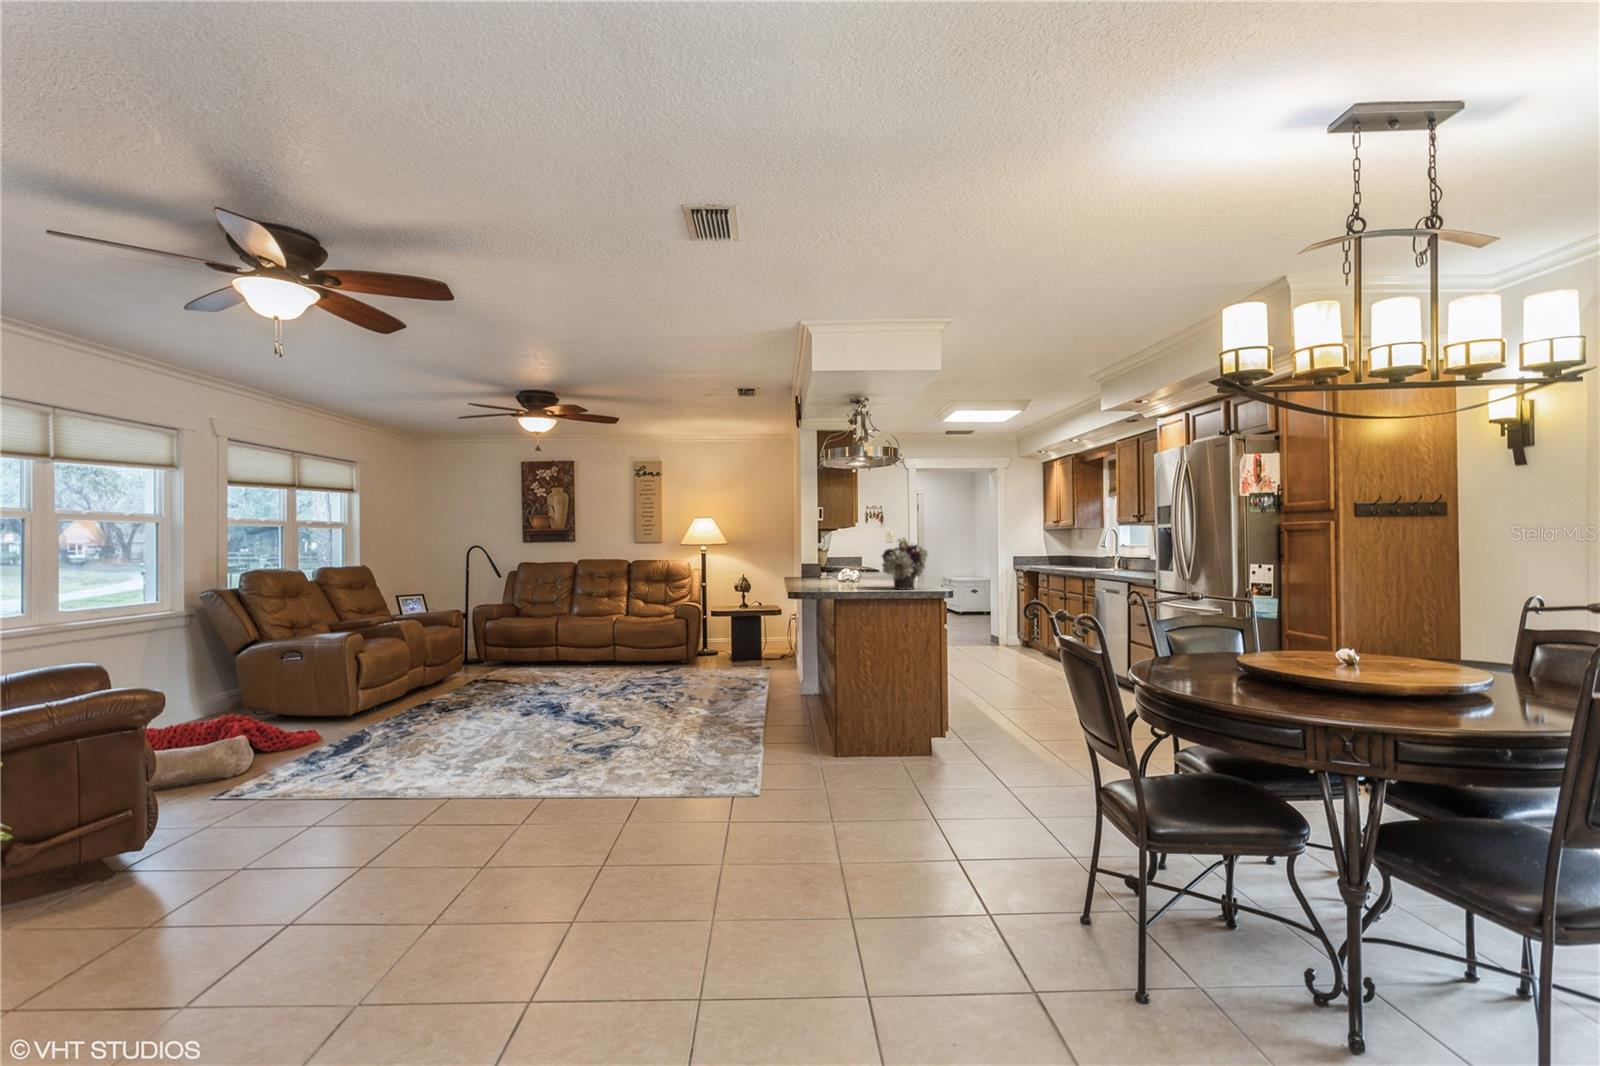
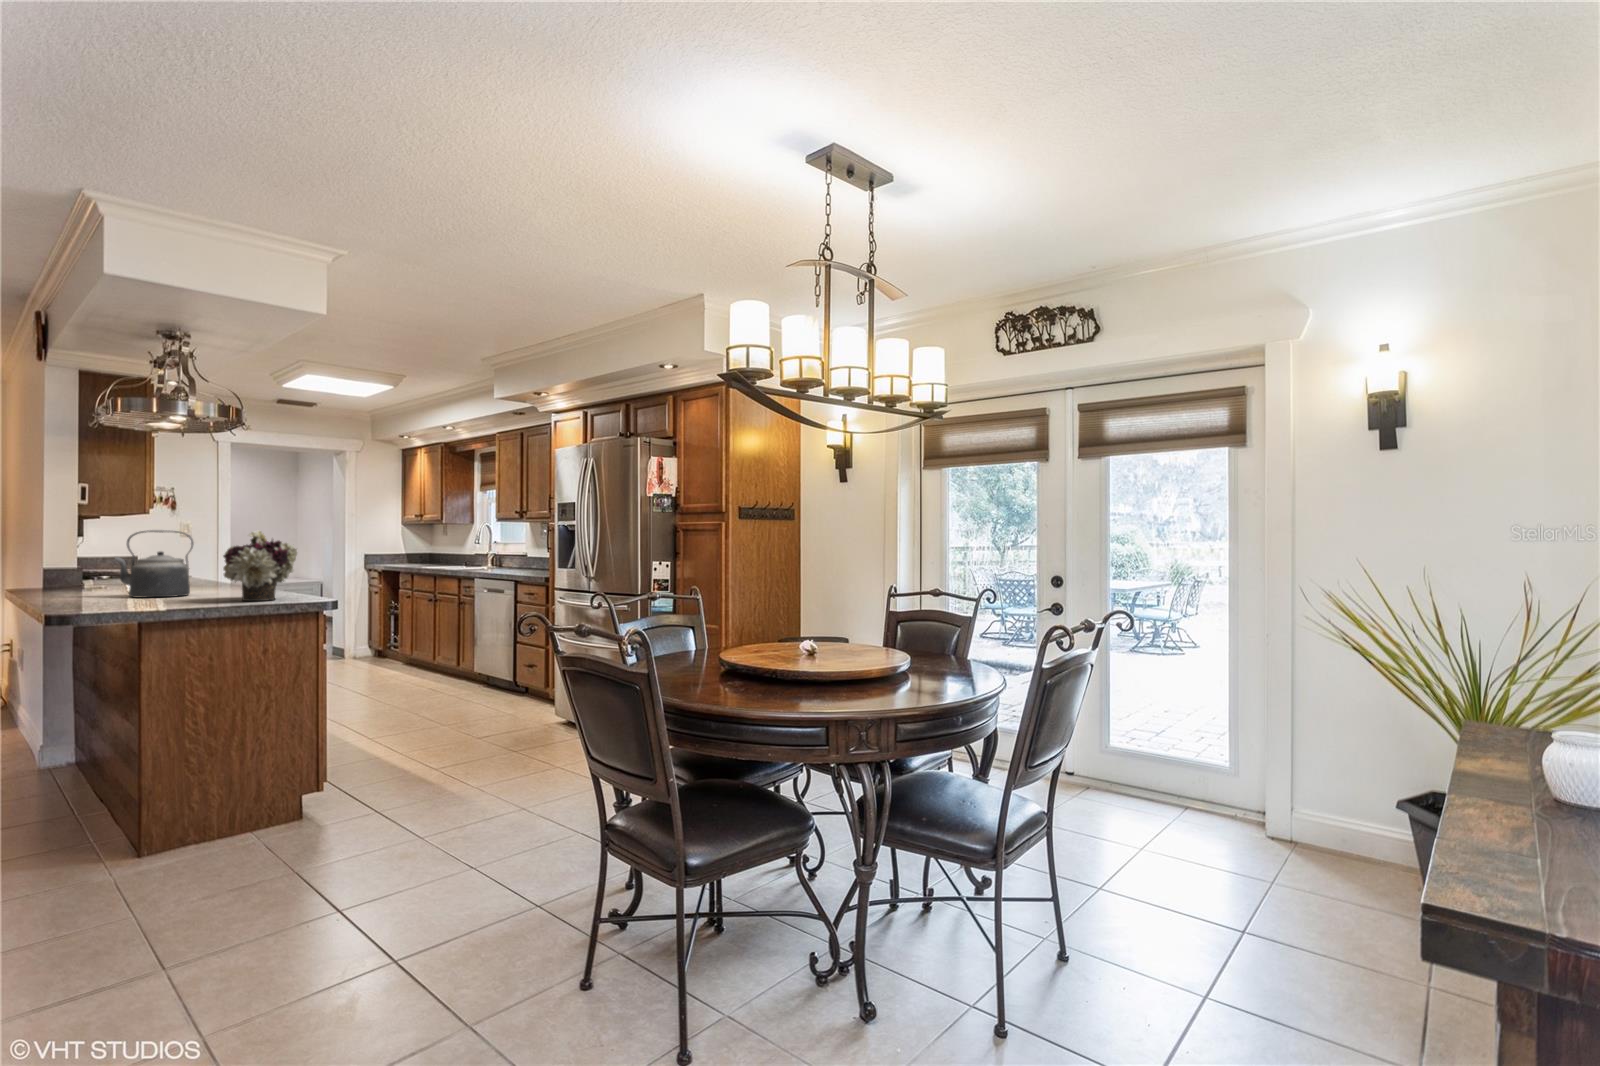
kettle: none [827,538,870,585] -> present [115,530,194,598]

